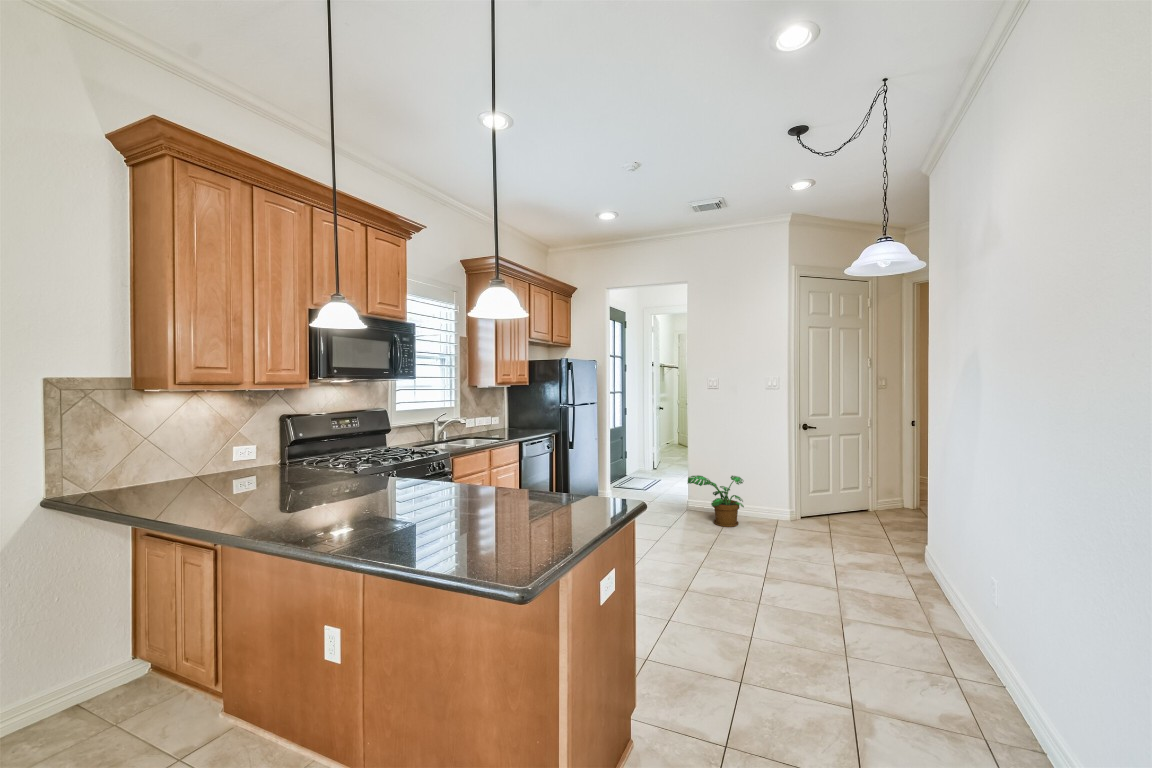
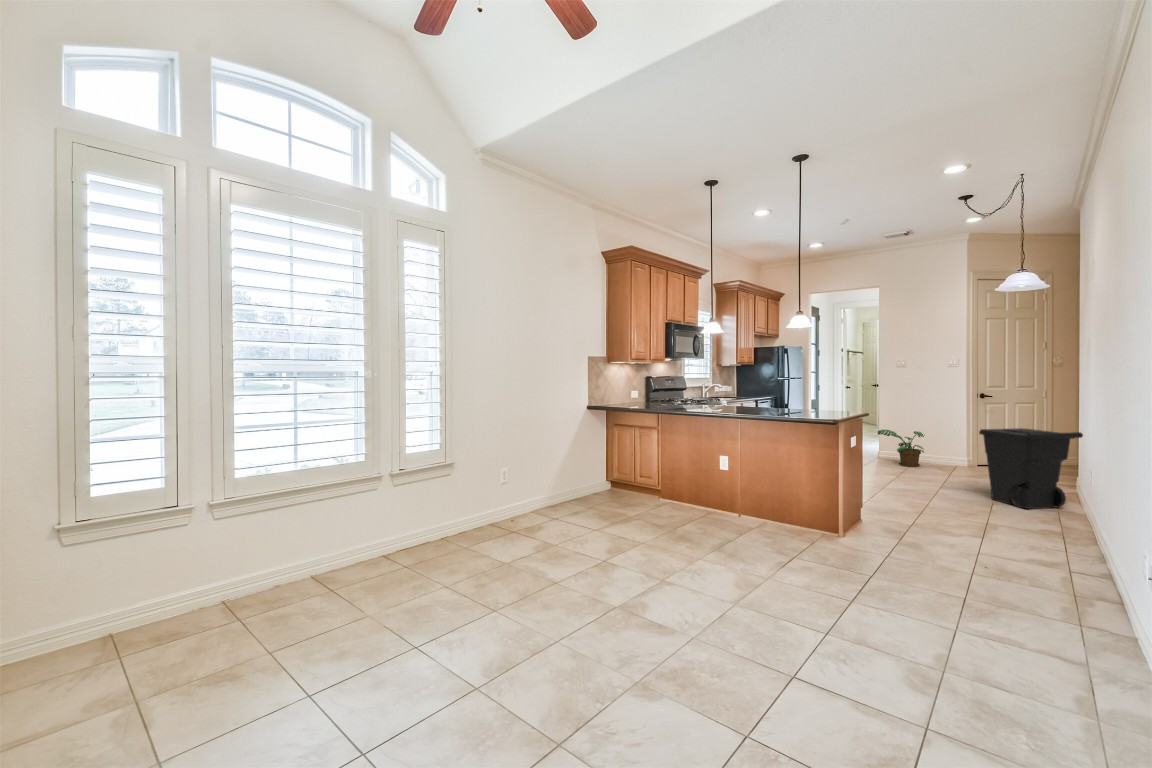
trash can: none [827,493,979,640] -> present [979,428,1083,509]

